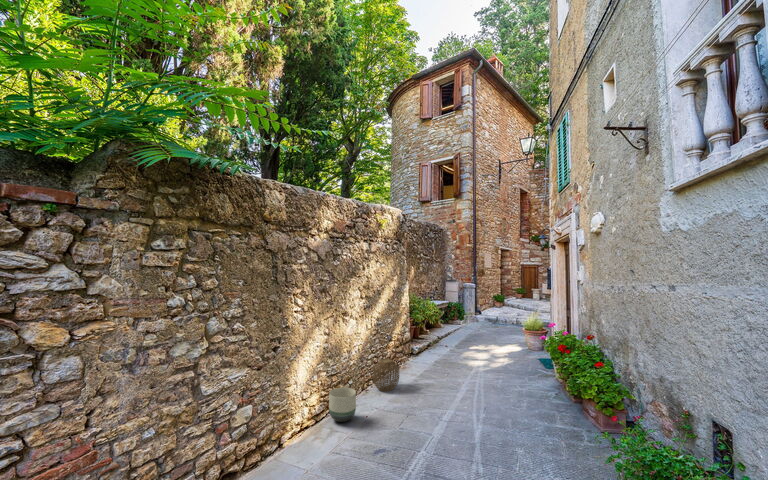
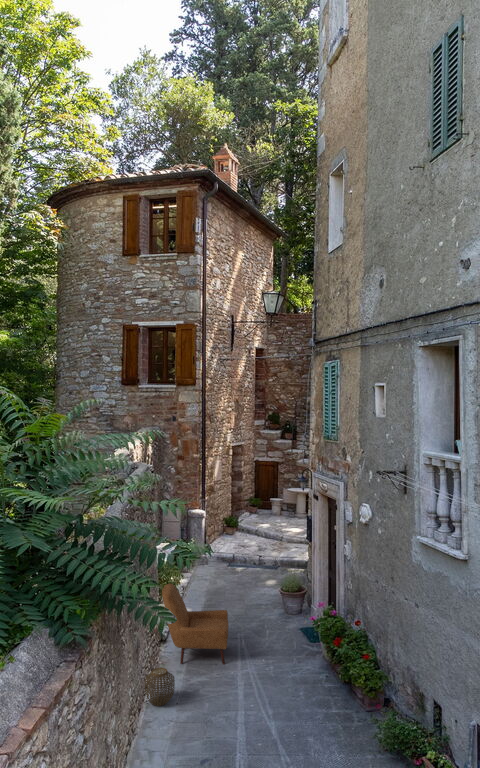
chair: none [408,305,467,373] -> present [162,584,229,665]
planter: present [329,388,356,422] -> none [127,714,155,752]

